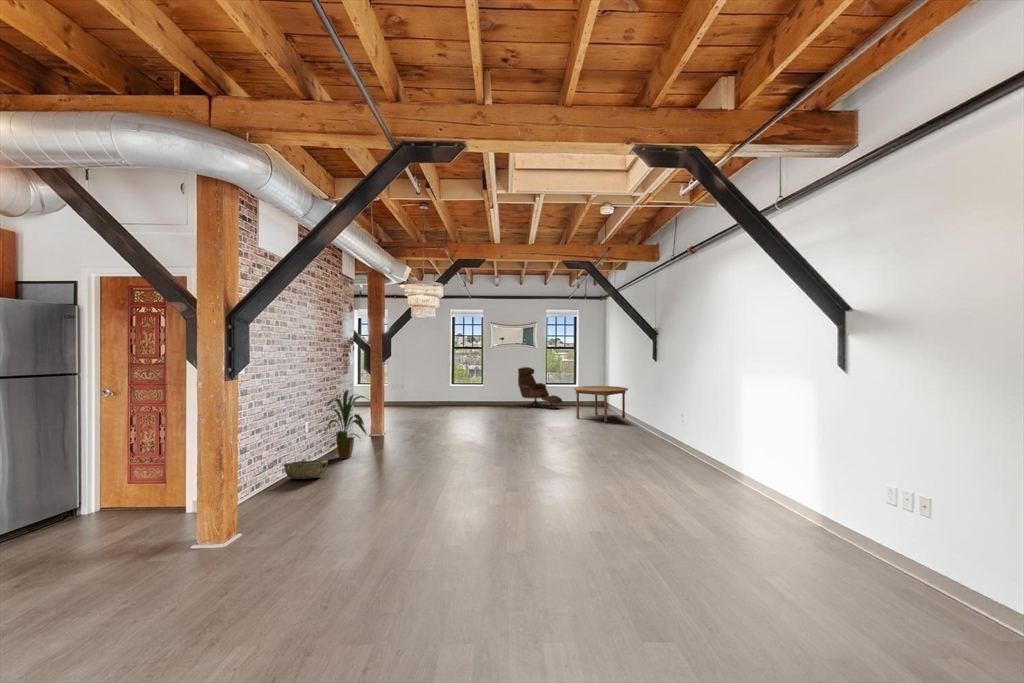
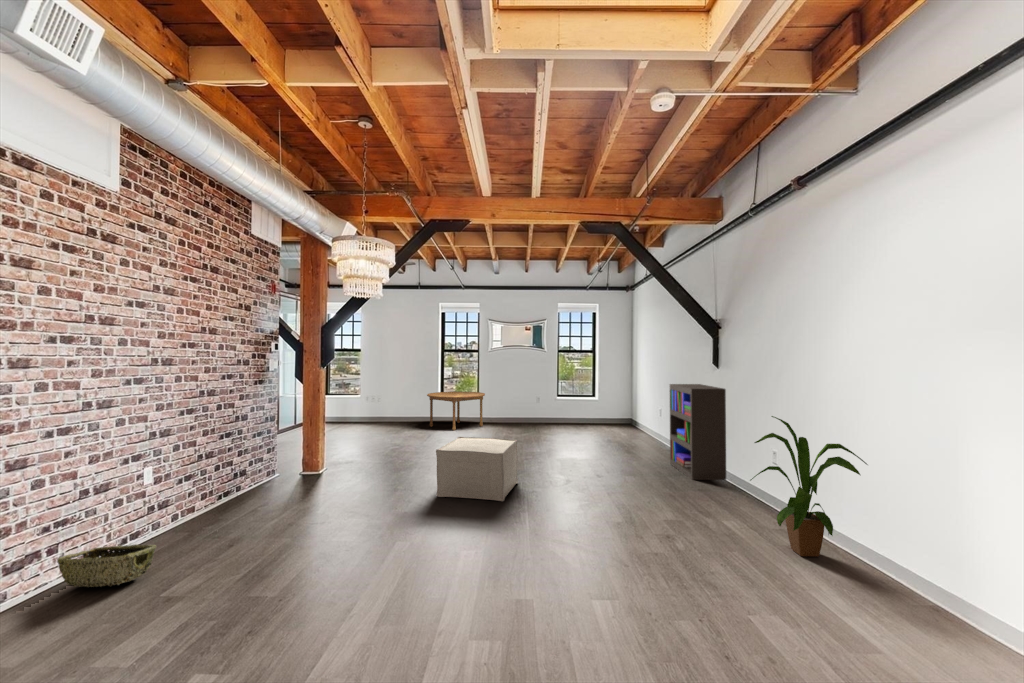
lounge chair: present [518,367,562,409] -> none [523,375,579,429]
bookshelf: none [625,373,660,437] -> present [670,384,726,480]
dining table: present [574,386,628,422] -> present [427,391,485,431]
house plant: present [325,390,366,459] -> present [750,416,867,557]
ottoman: none [467,409,520,448] -> present [436,437,518,501]

